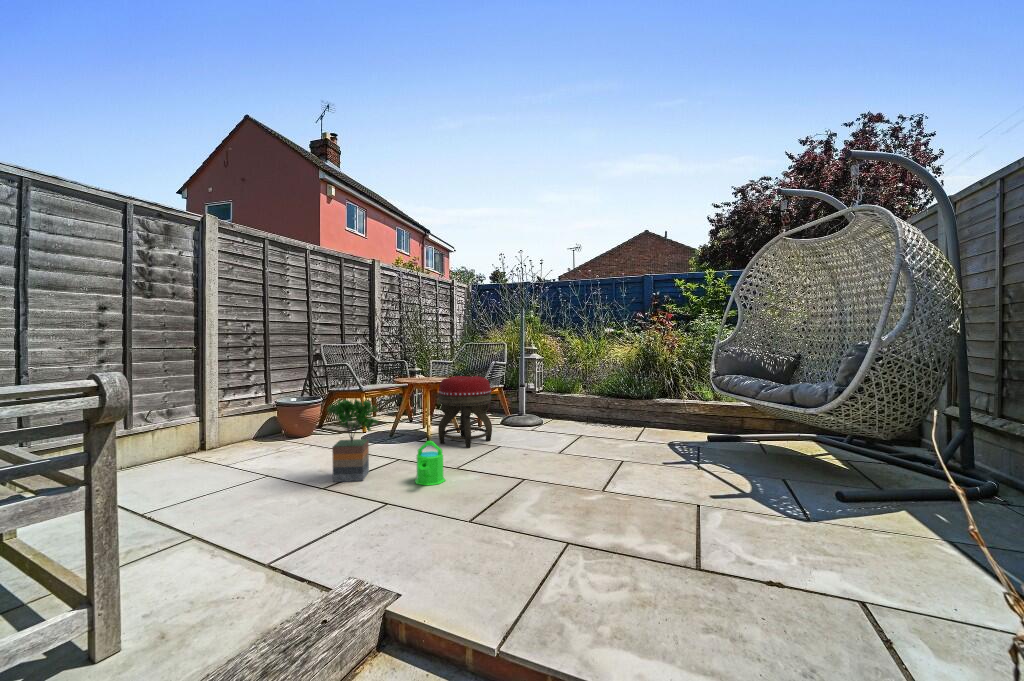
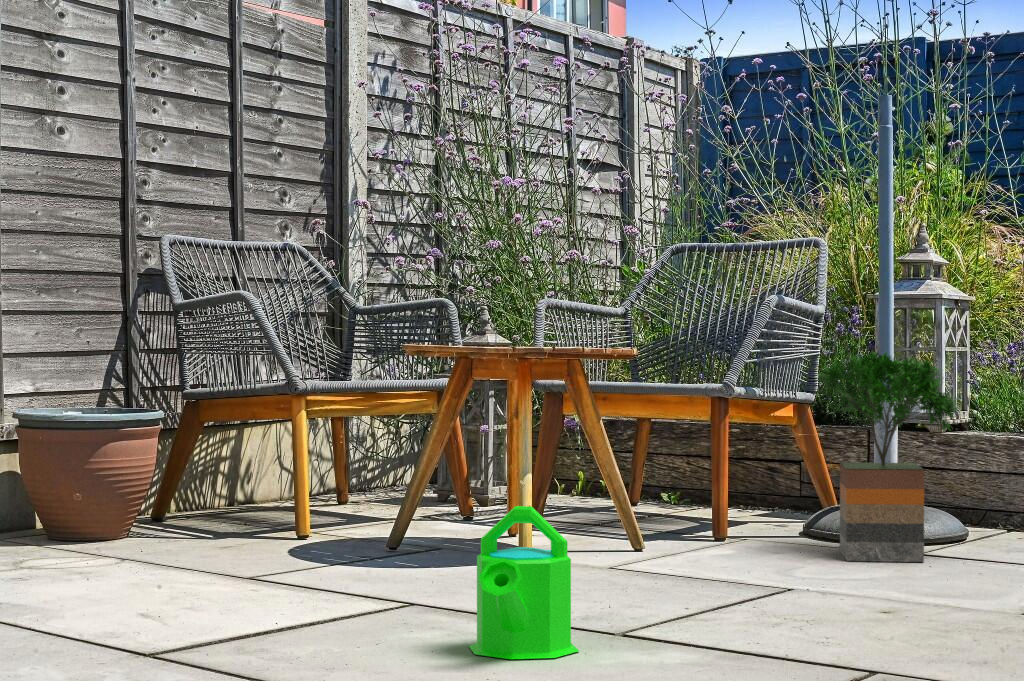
footstool: present [438,376,492,448] -> none [562,330,760,583]
potted tree: present [328,400,378,482] -> present [817,352,956,562]

